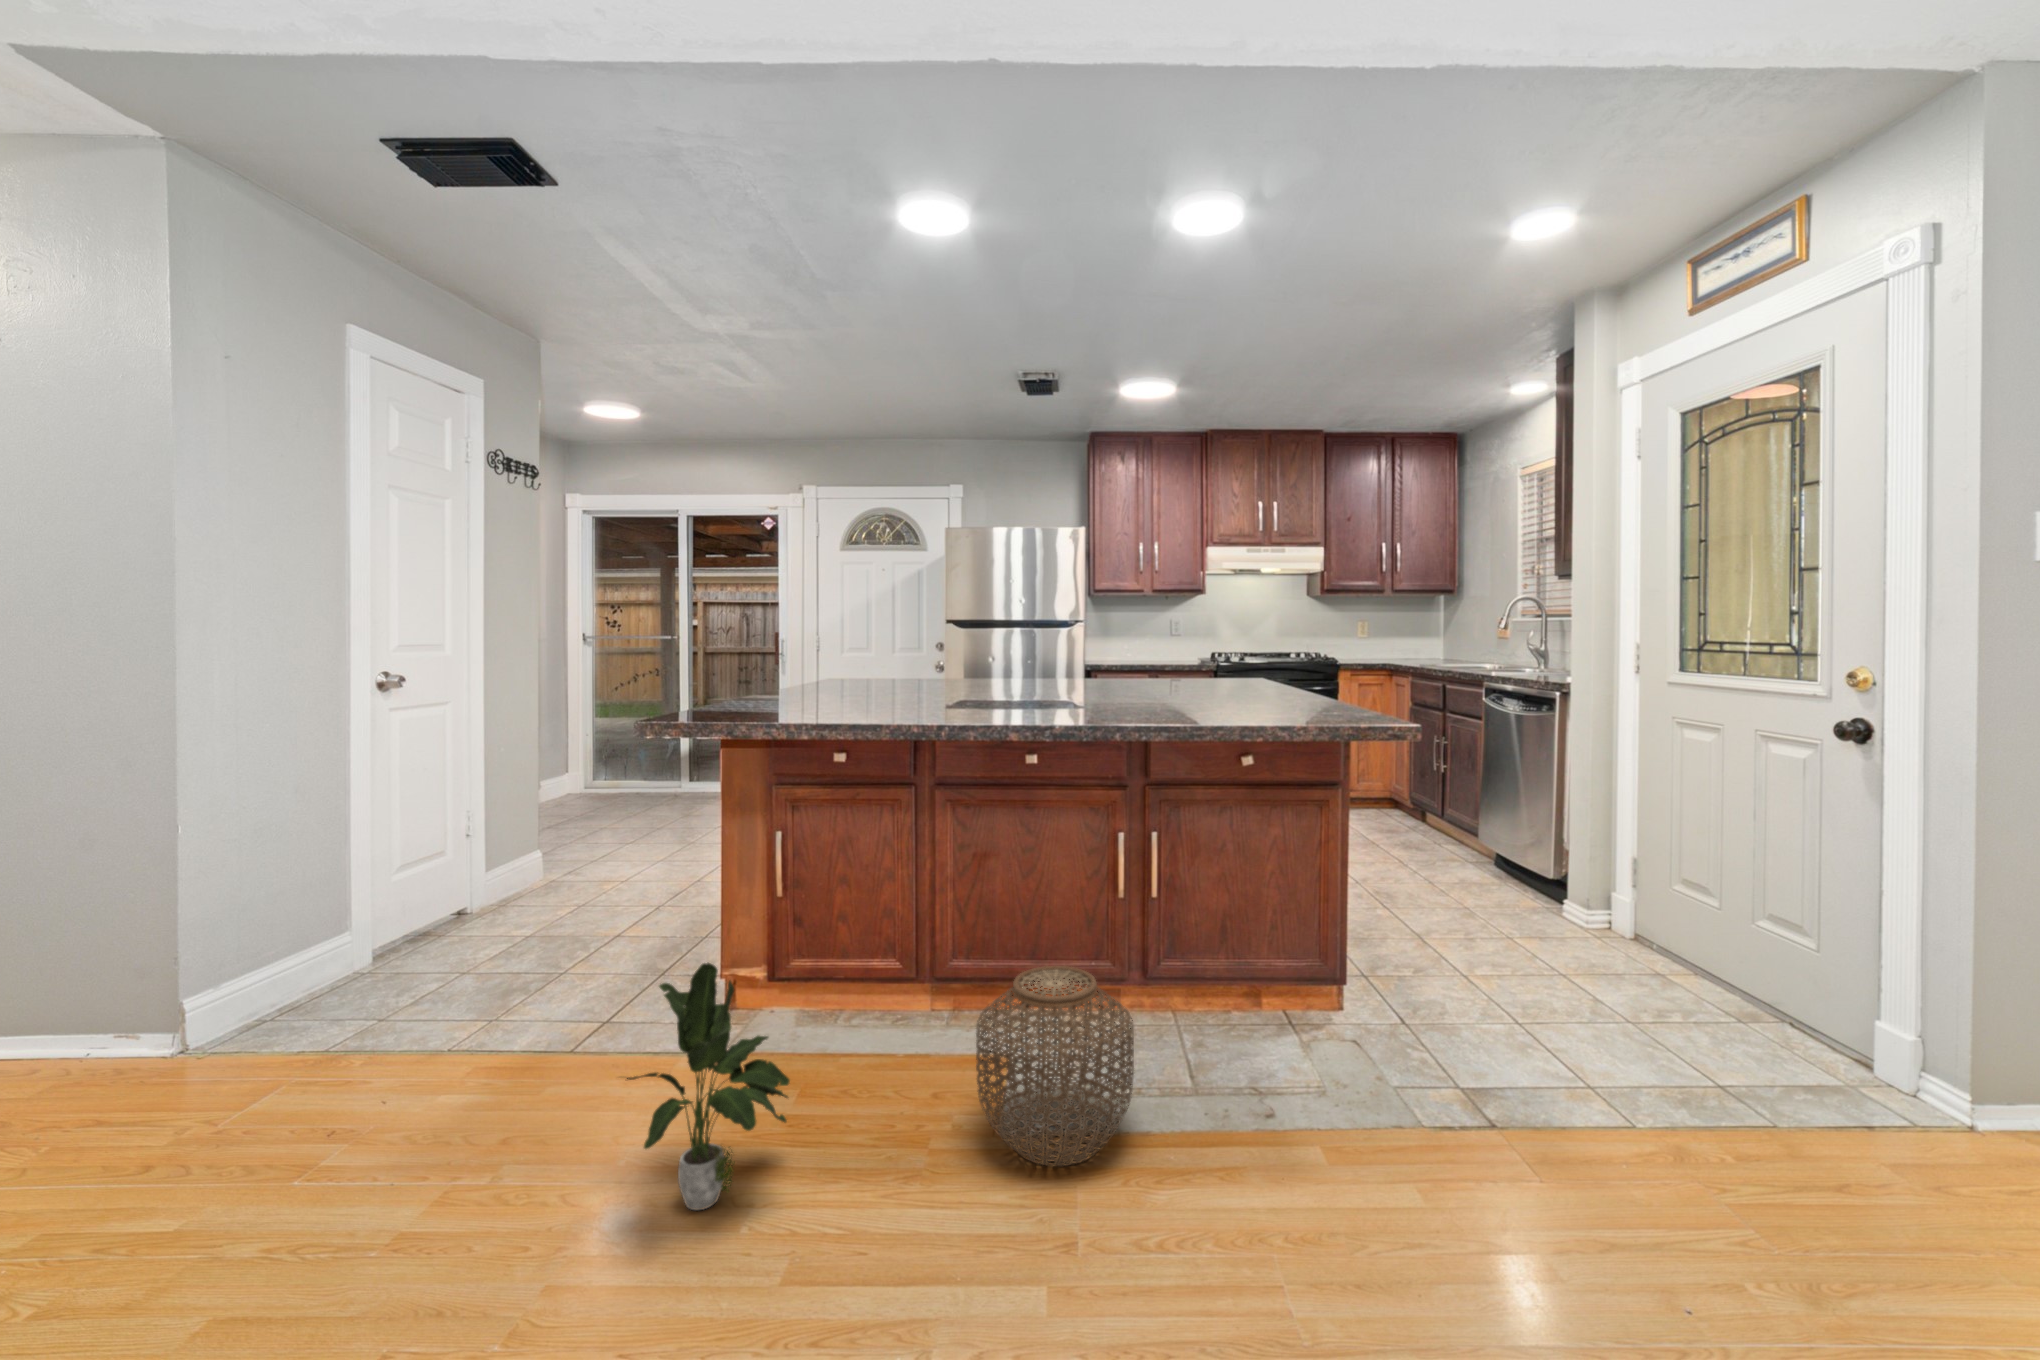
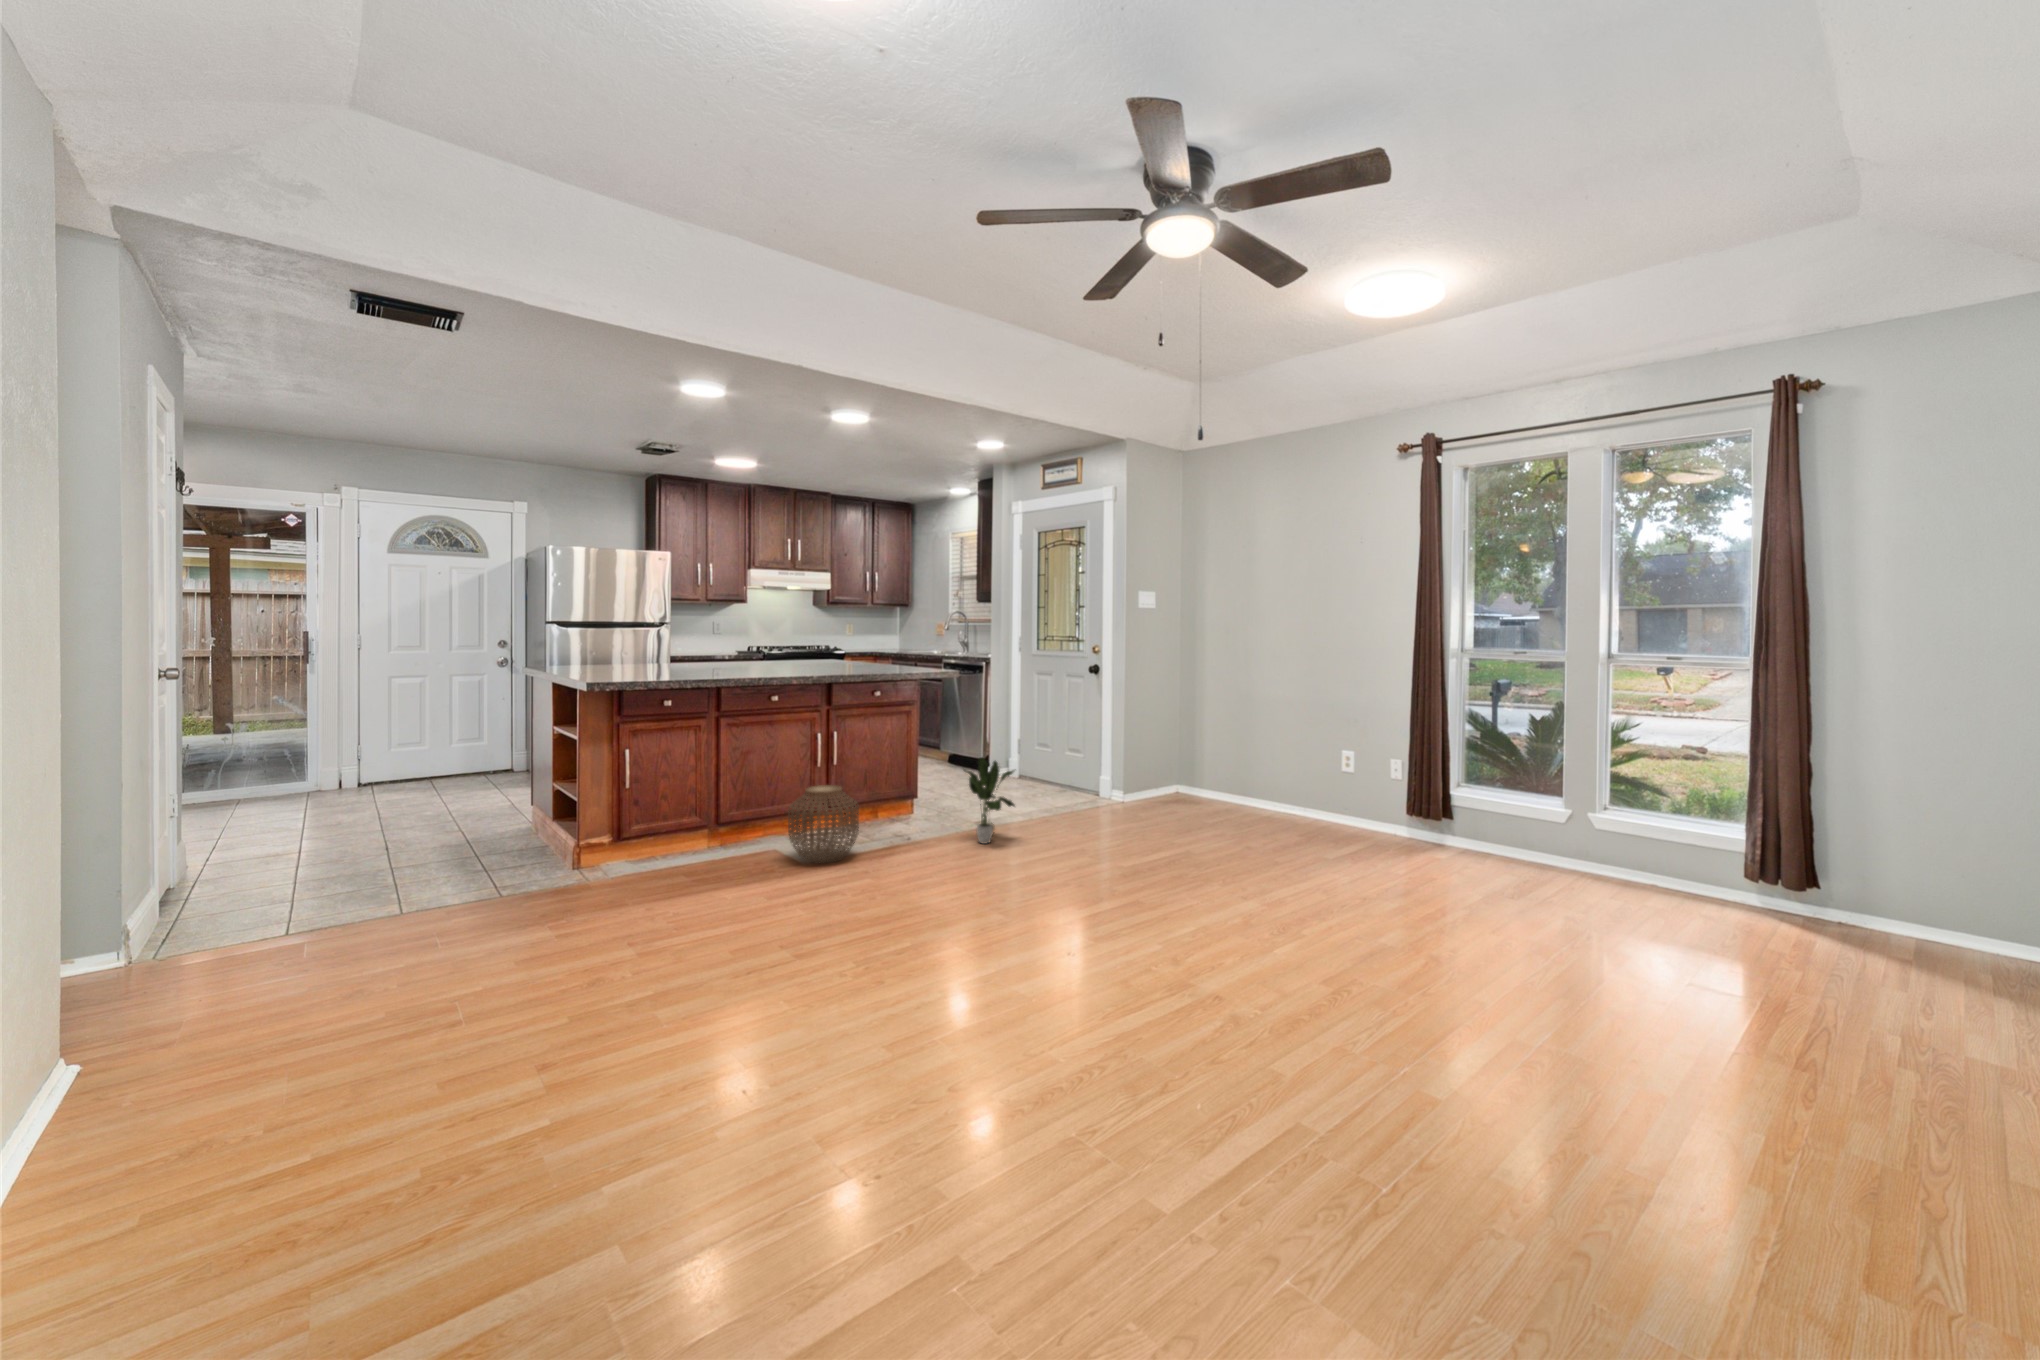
potted plant: present [627,963,790,1210] -> present [964,758,1015,844]

